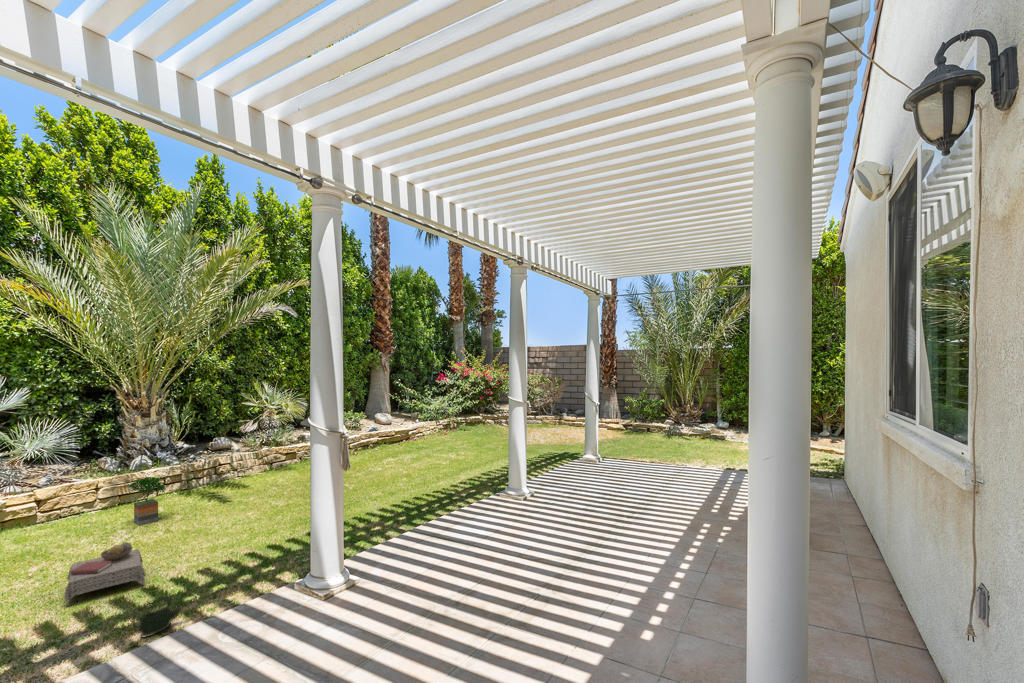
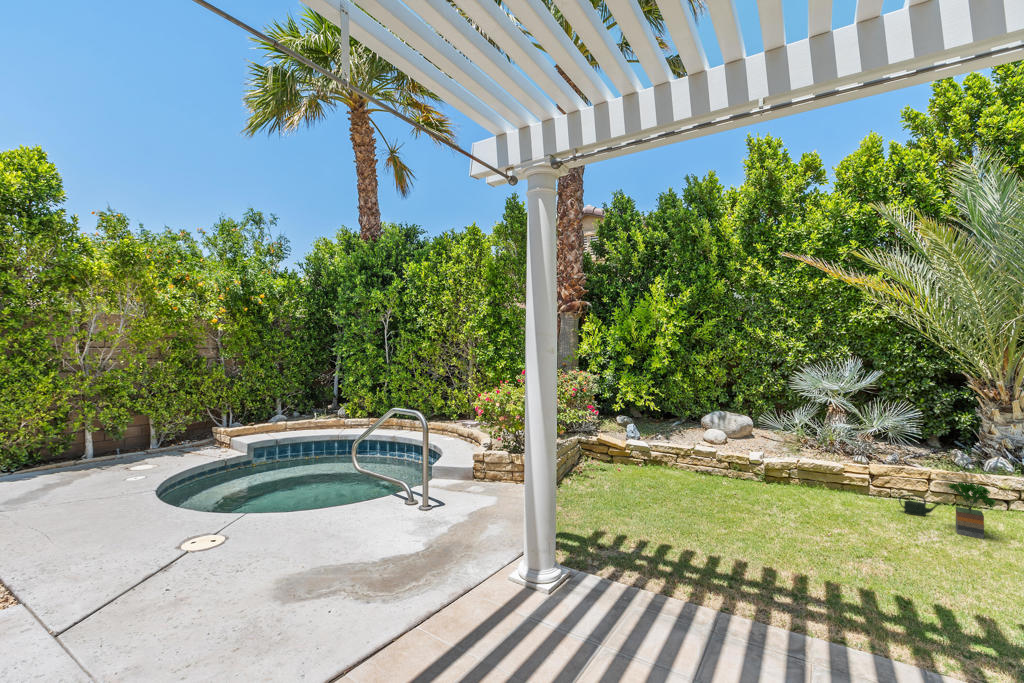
ottoman: present [64,542,146,605] -> none [828,536,919,594]
watering can: present [132,598,182,637] -> present [899,495,940,516]

